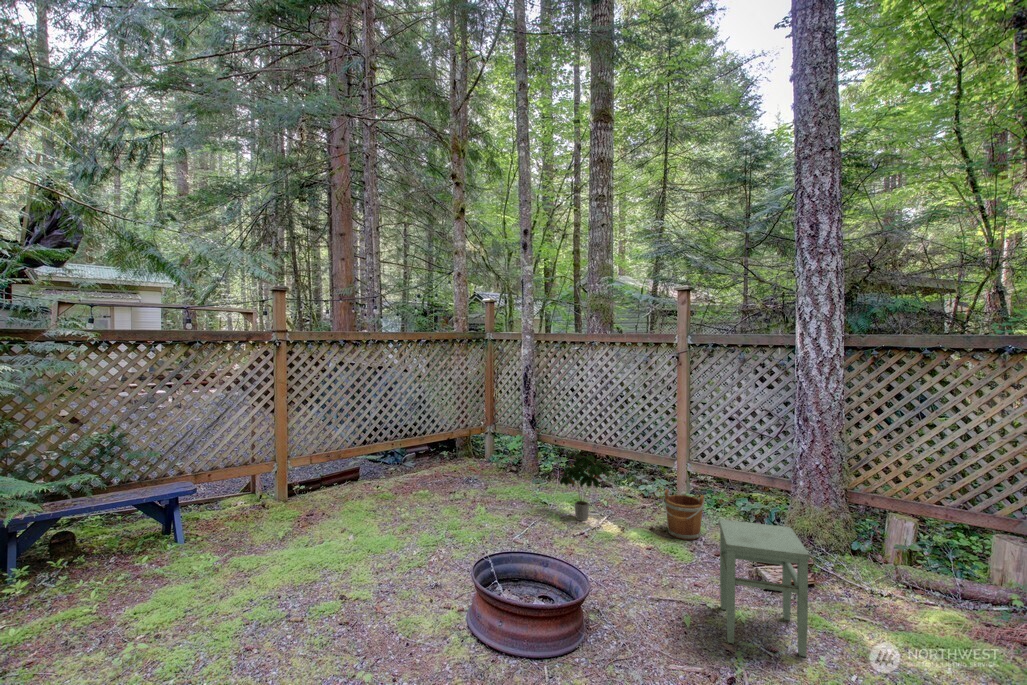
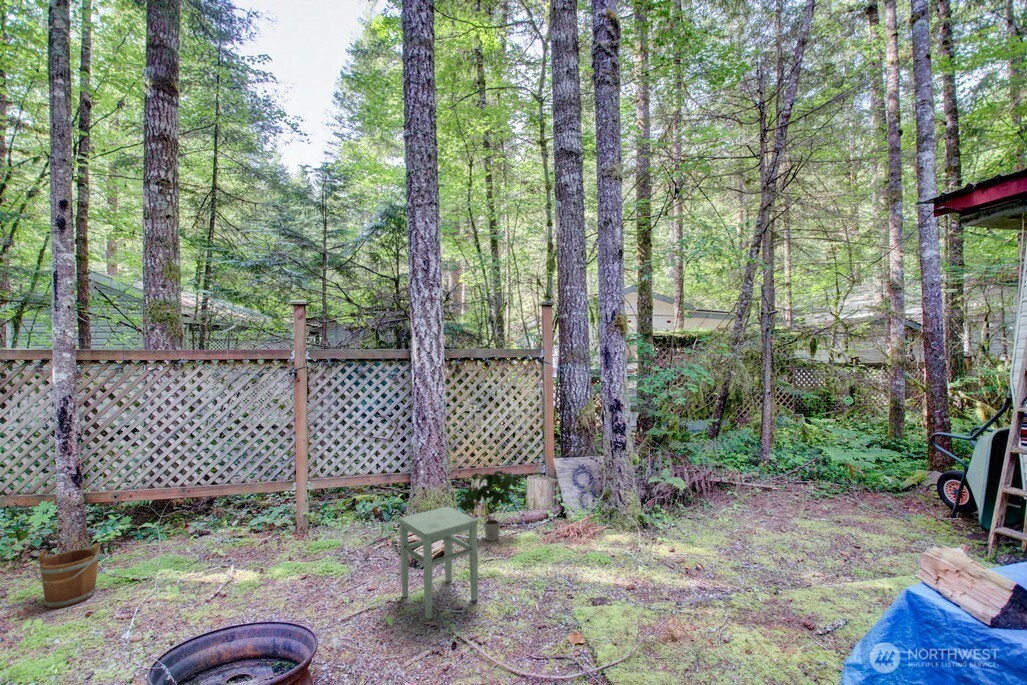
potted plant: present [558,453,609,521] -> present [459,471,520,541]
bucket: present [663,489,705,540] -> present [35,543,101,608]

